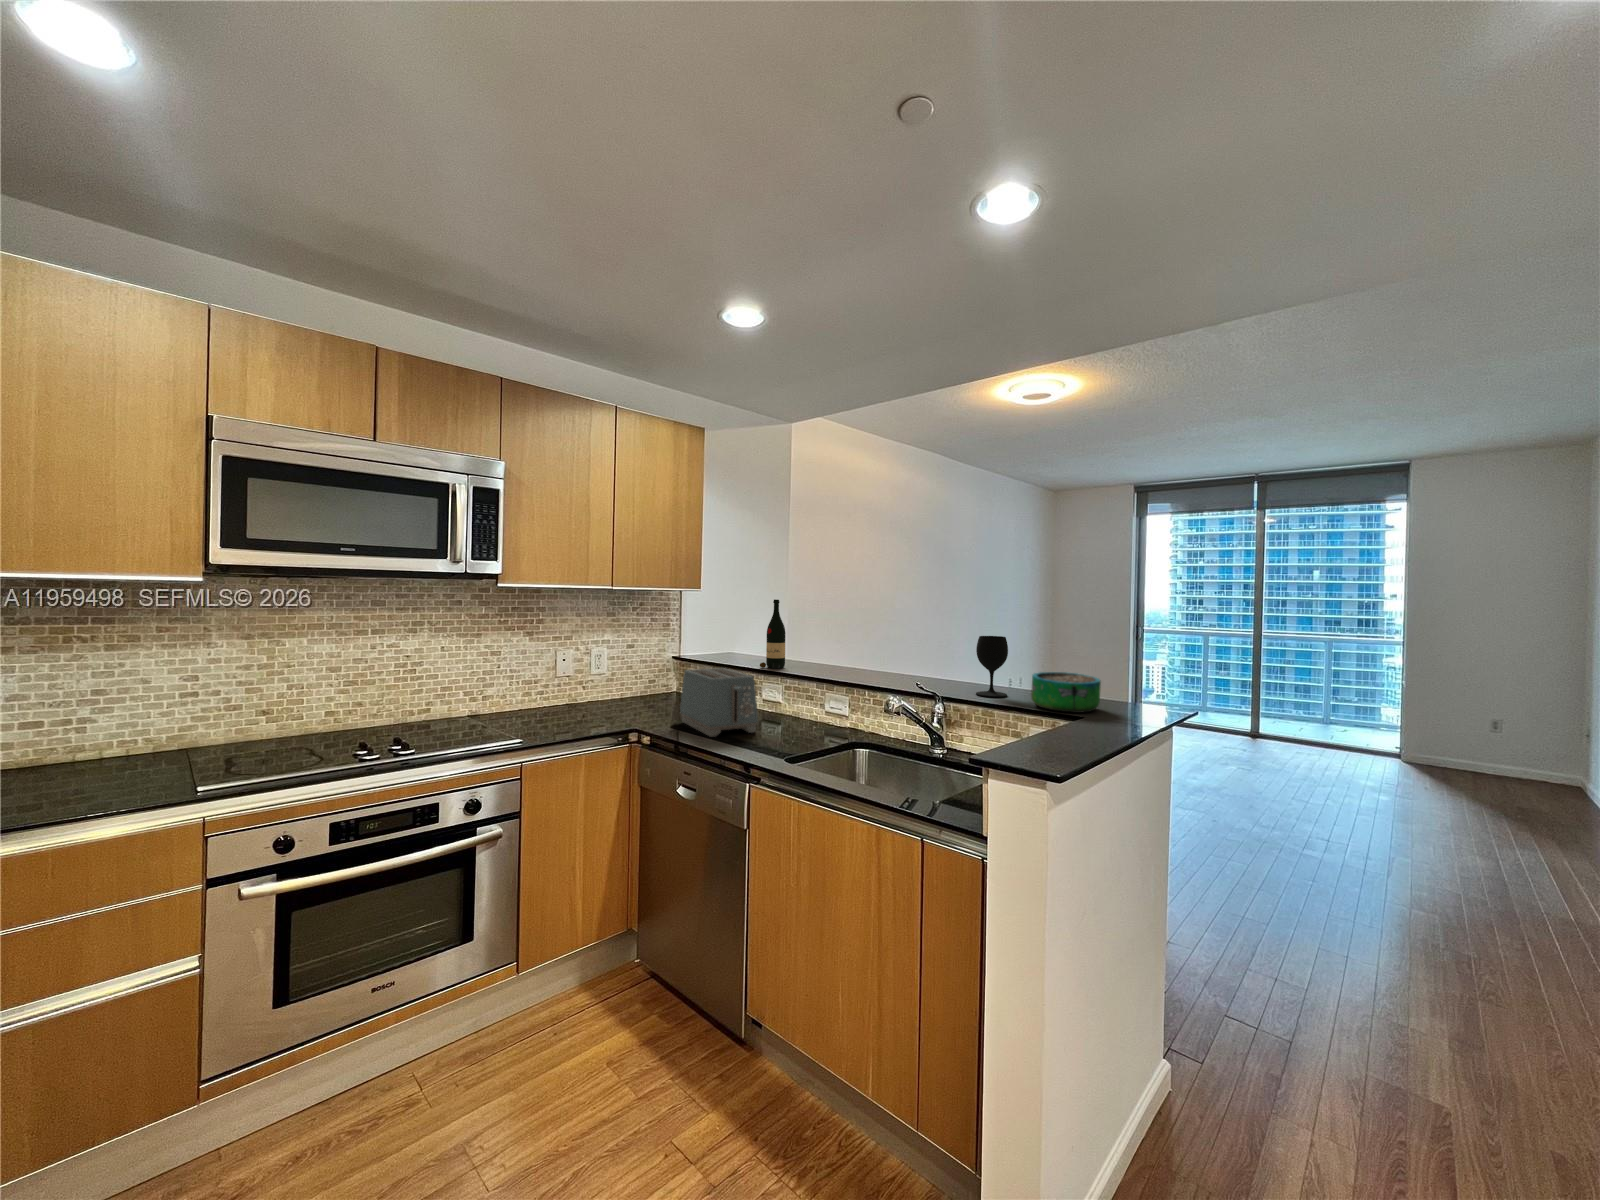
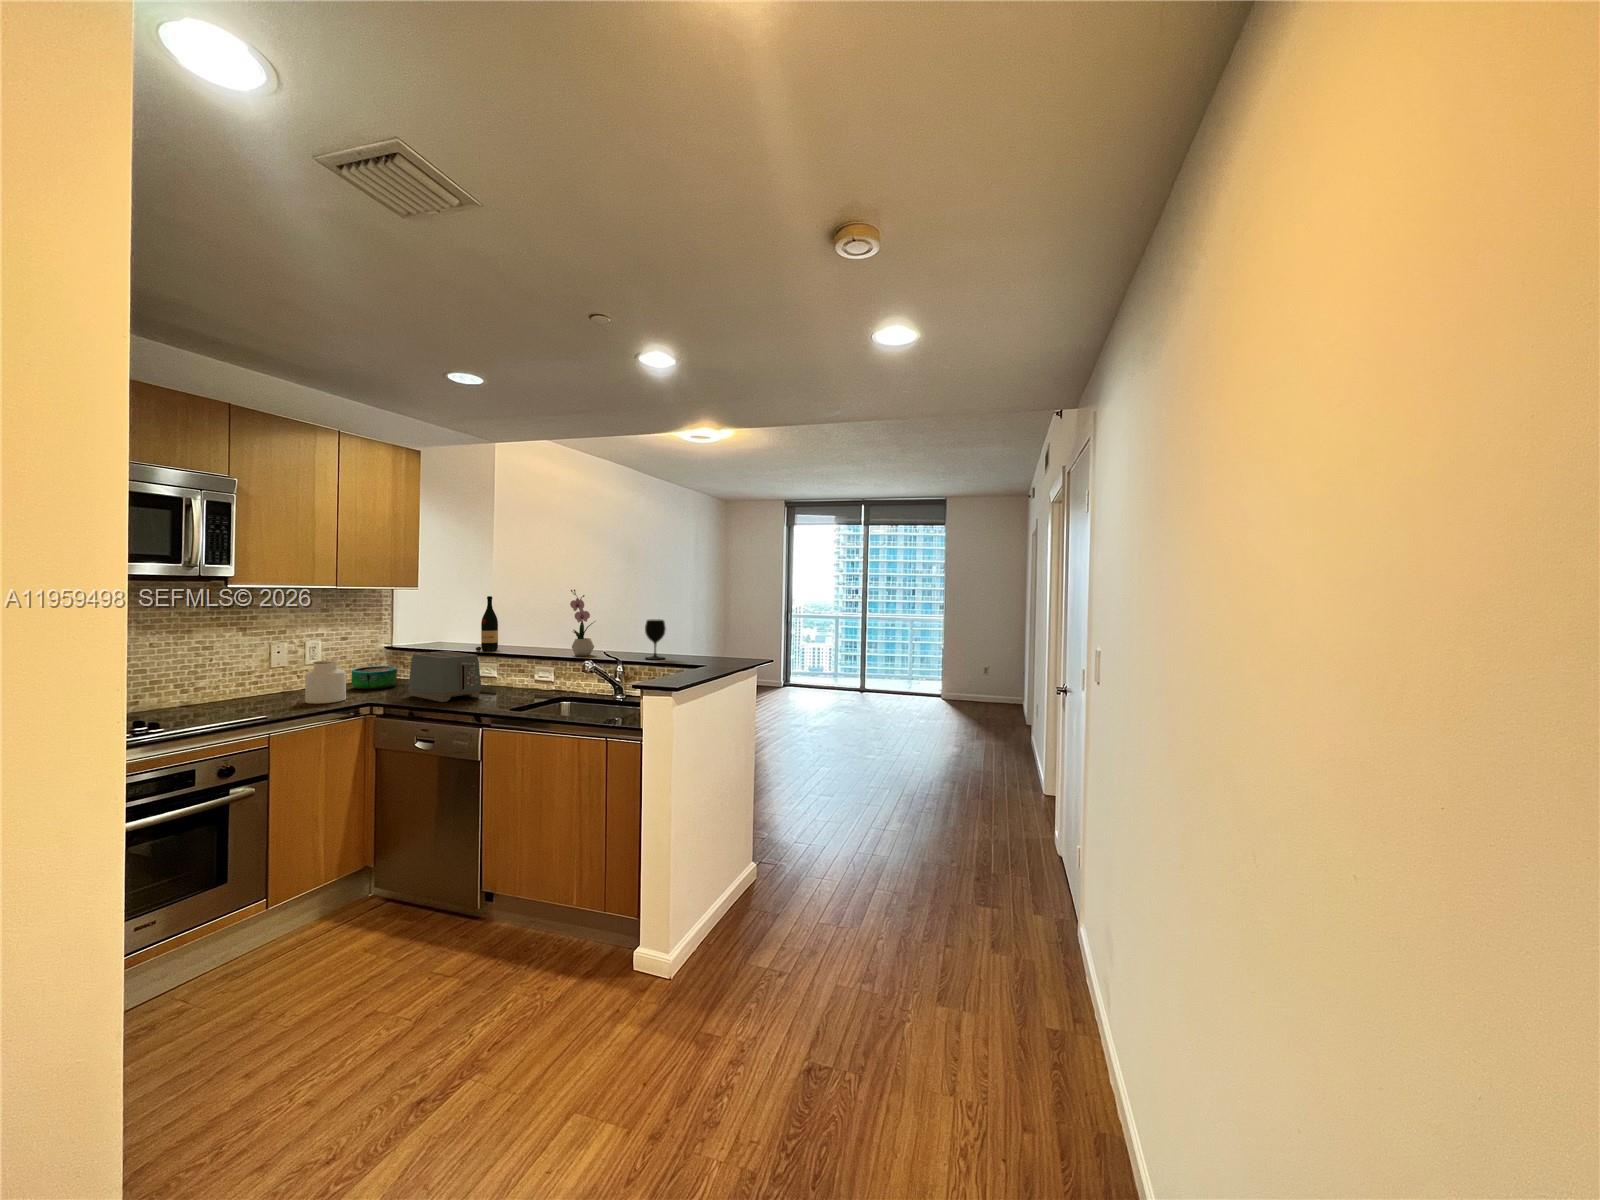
flower arrangement: none [871,591,906,683] -> present [570,589,594,656]
decorative bowl: present [1031,672,1101,713] -> present [352,666,397,690]
jar: none [575,674,615,725] -> present [305,660,346,704]

